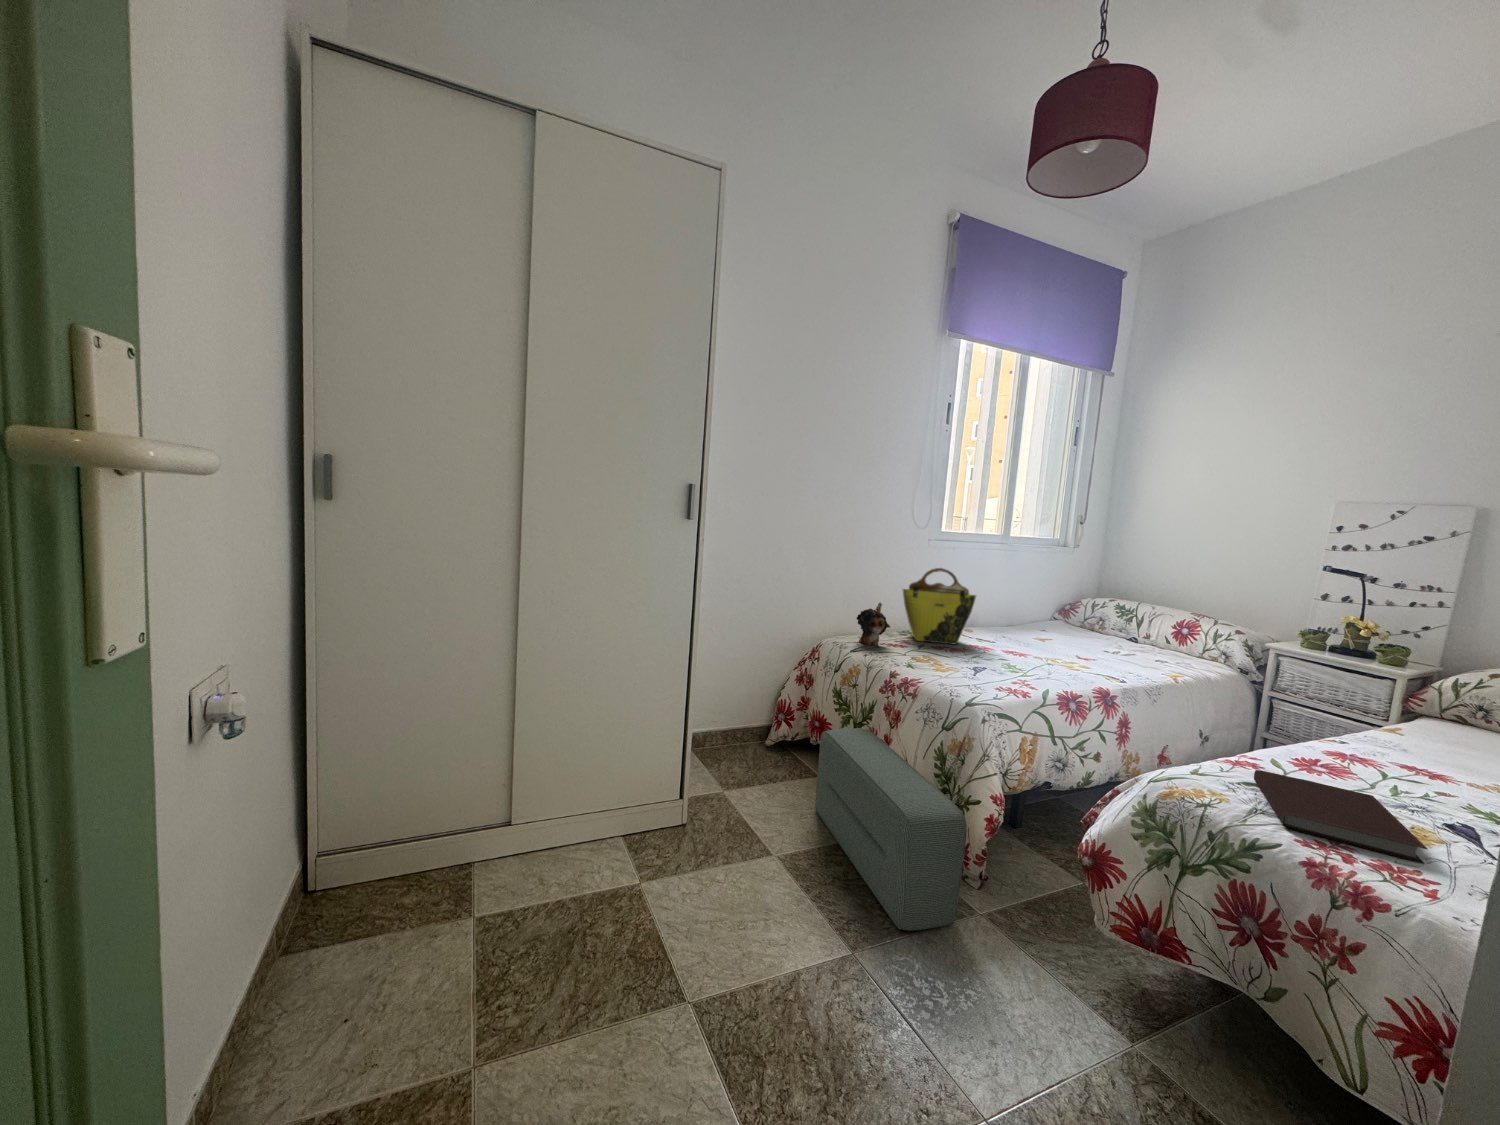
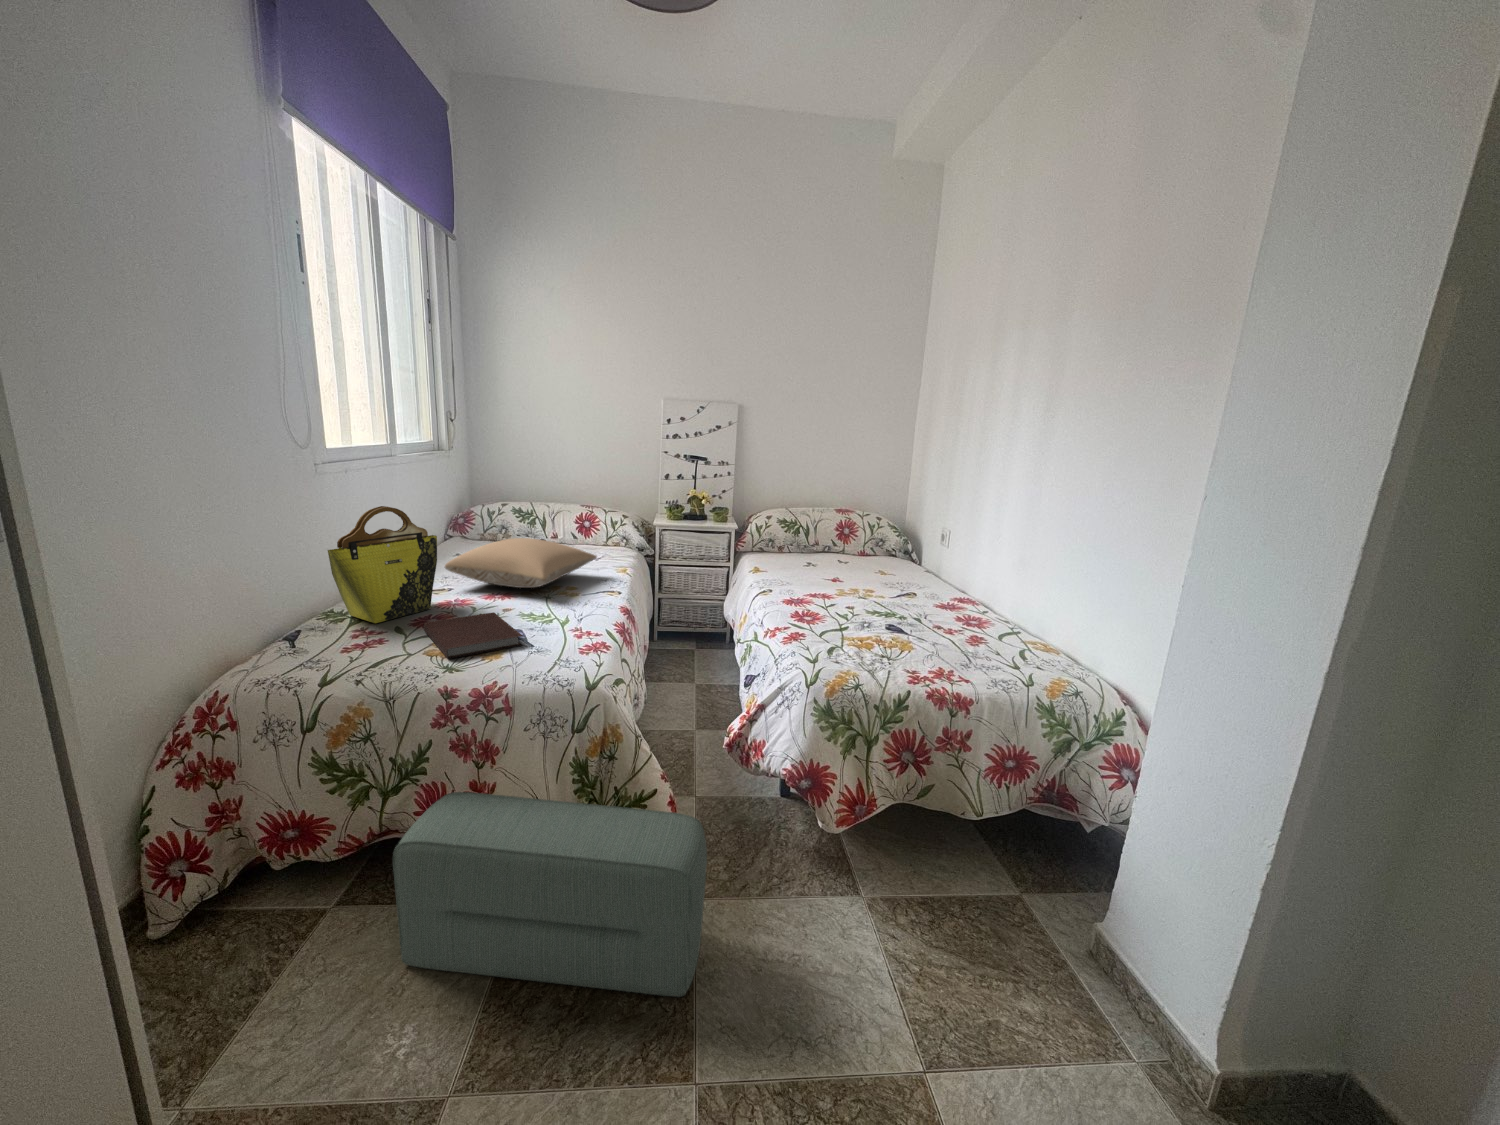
plush toy: present [856,602,890,645] -> none [286,585,350,662]
pillow: none [988,613,1126,655] -> present [445,538,597,588]
notebook: present [1254,770,1427,864] -> present [424,612,523,659]

